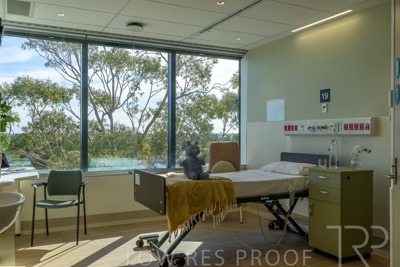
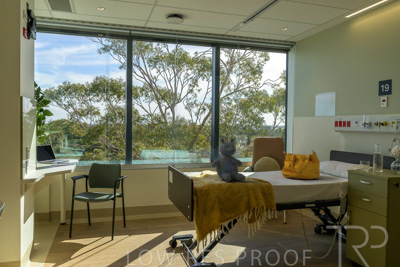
handbag: none [239,151,272,177] -> present [282,150,320,179]

